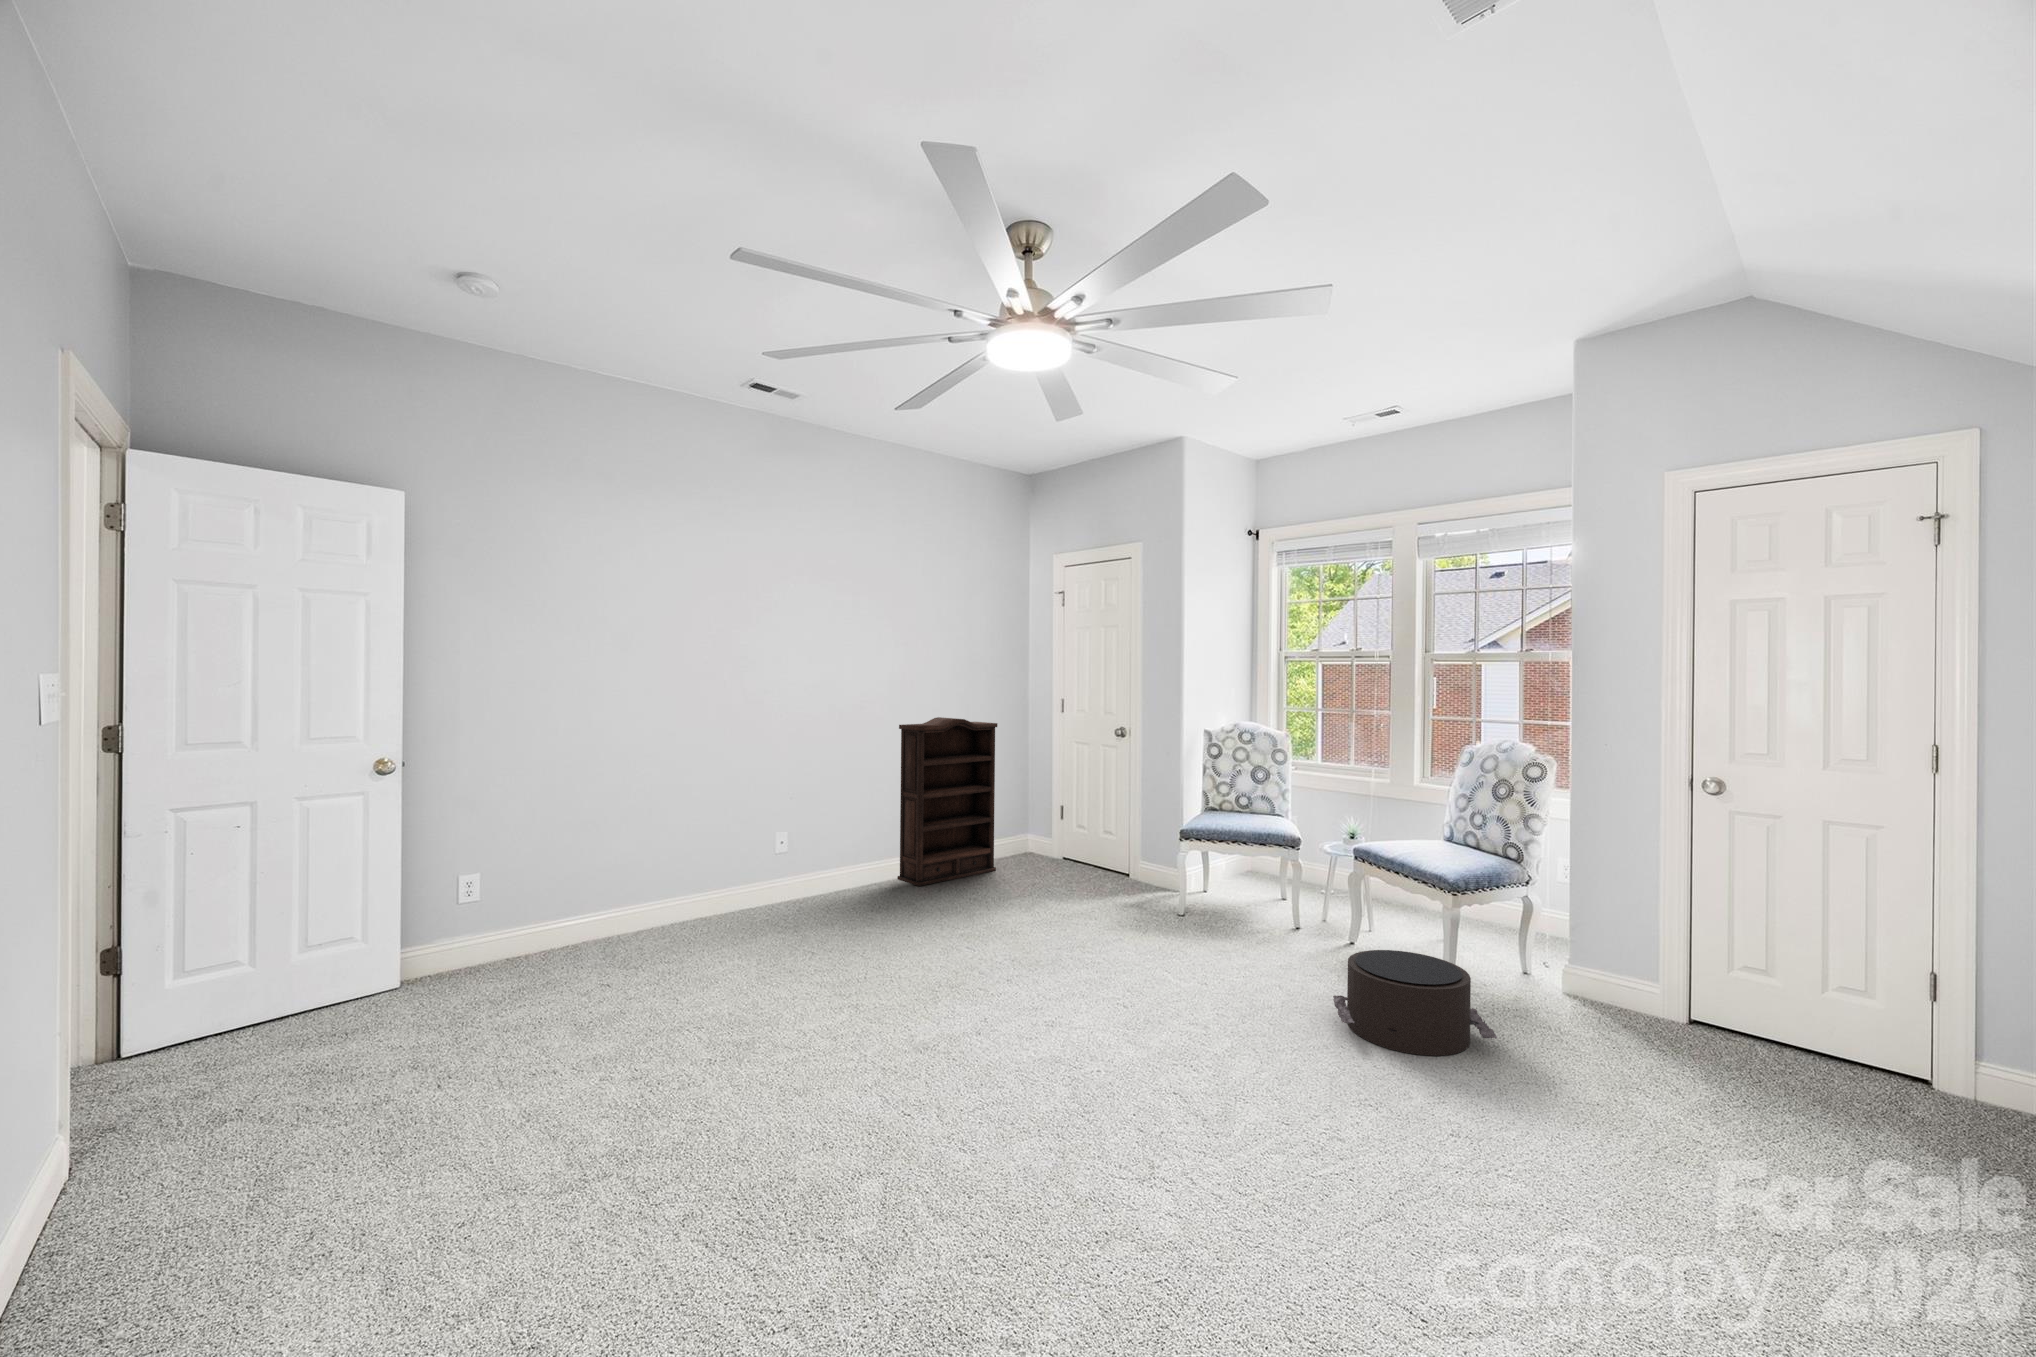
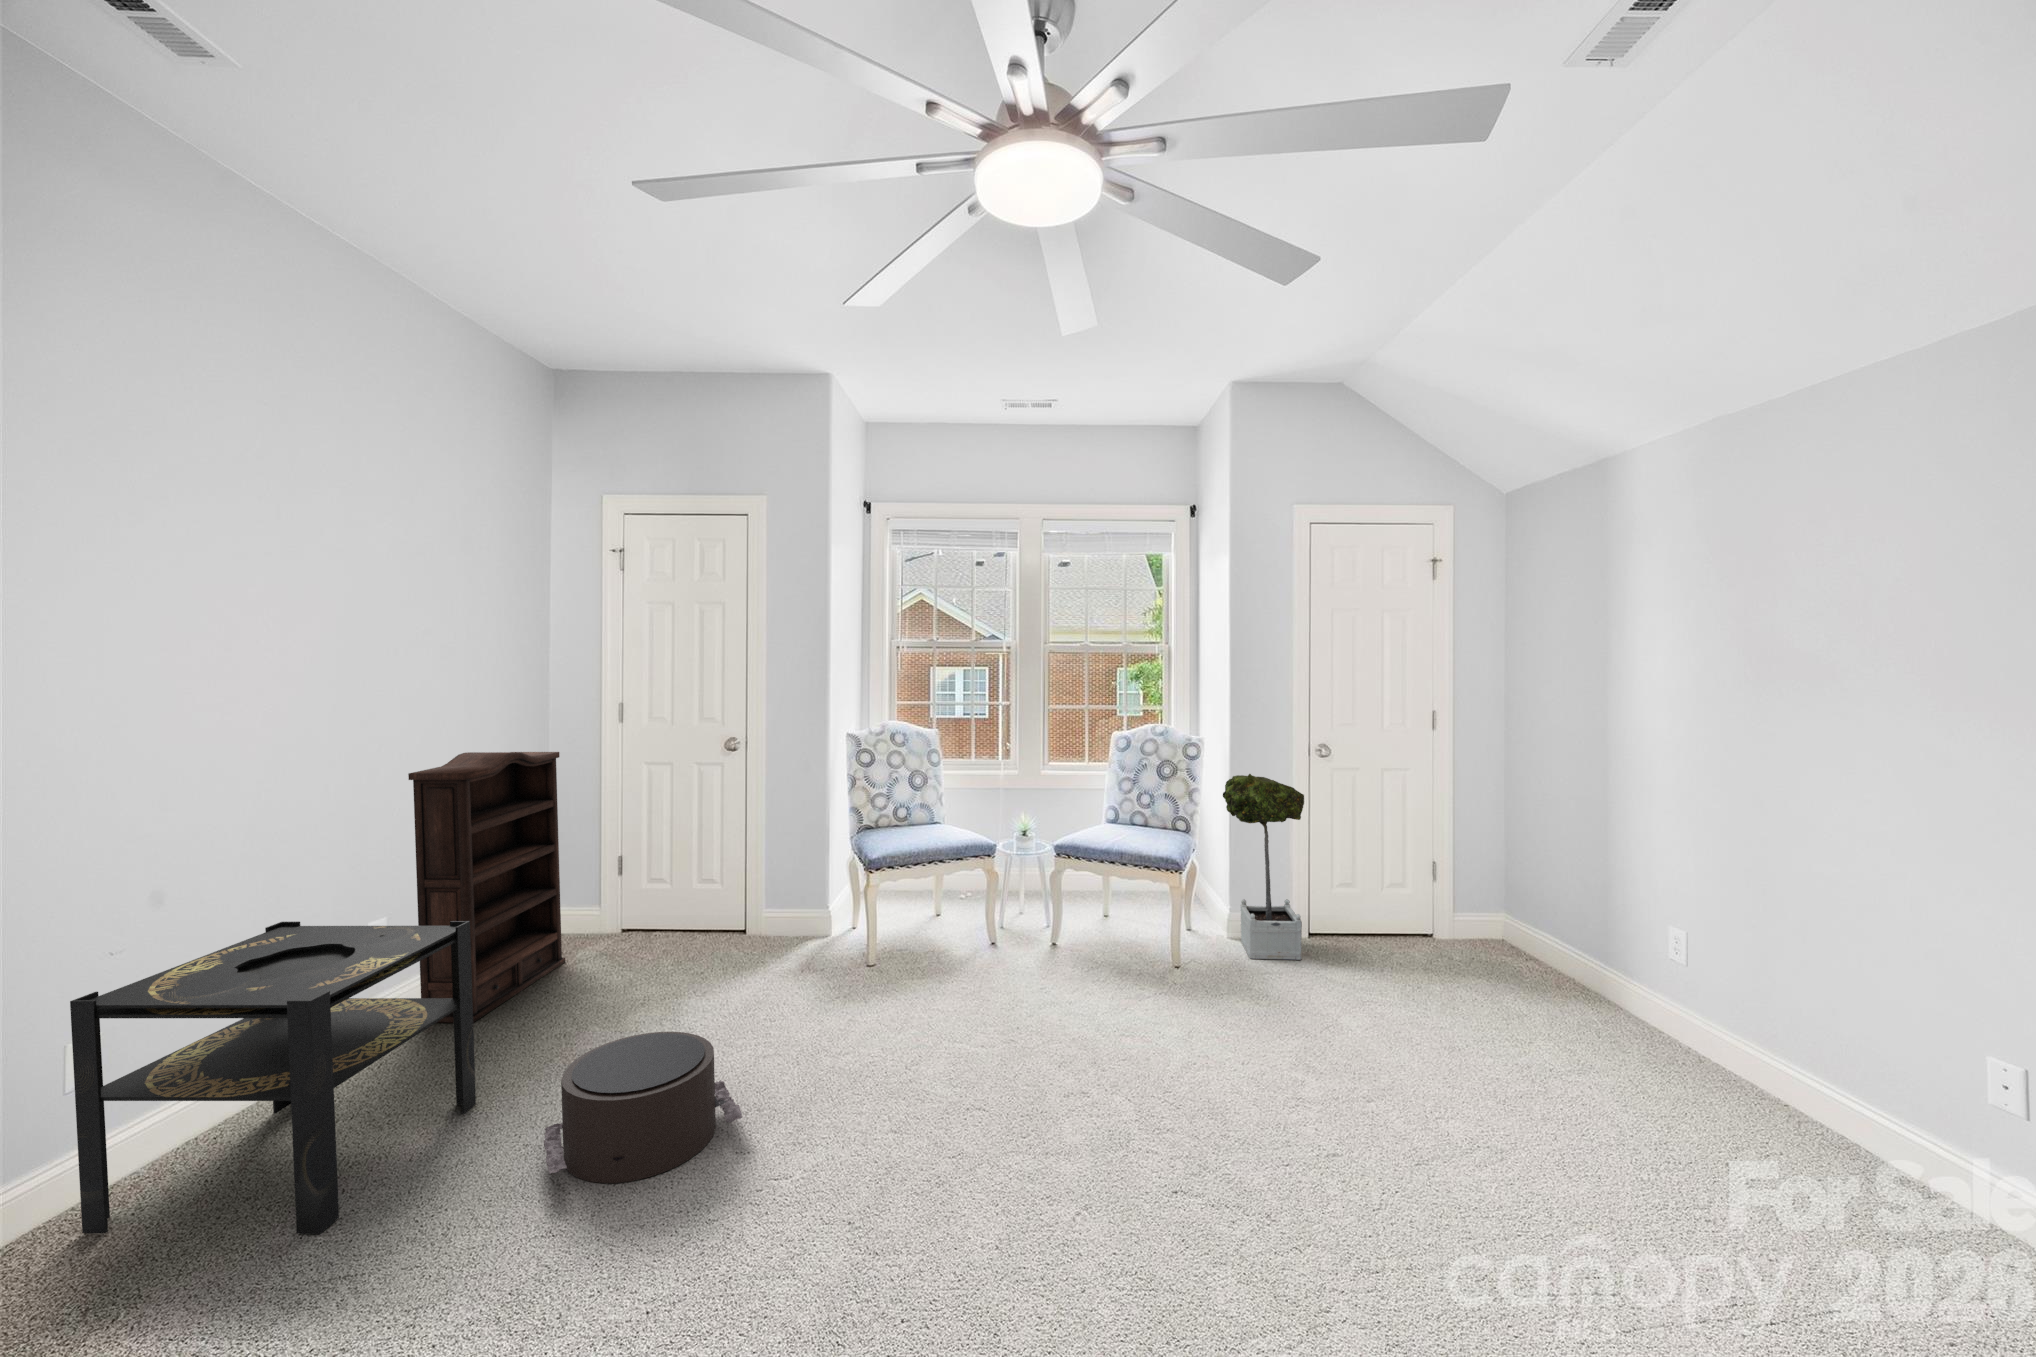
side table: none [717,795,878,945] -> present [70,921,476,1234]
potted tree: none [1530,795,1641,1034] -> present [1223,774,1304,960]
pouf: present [1333,950,1497,1056] -> present [544,1032,742,1183]

